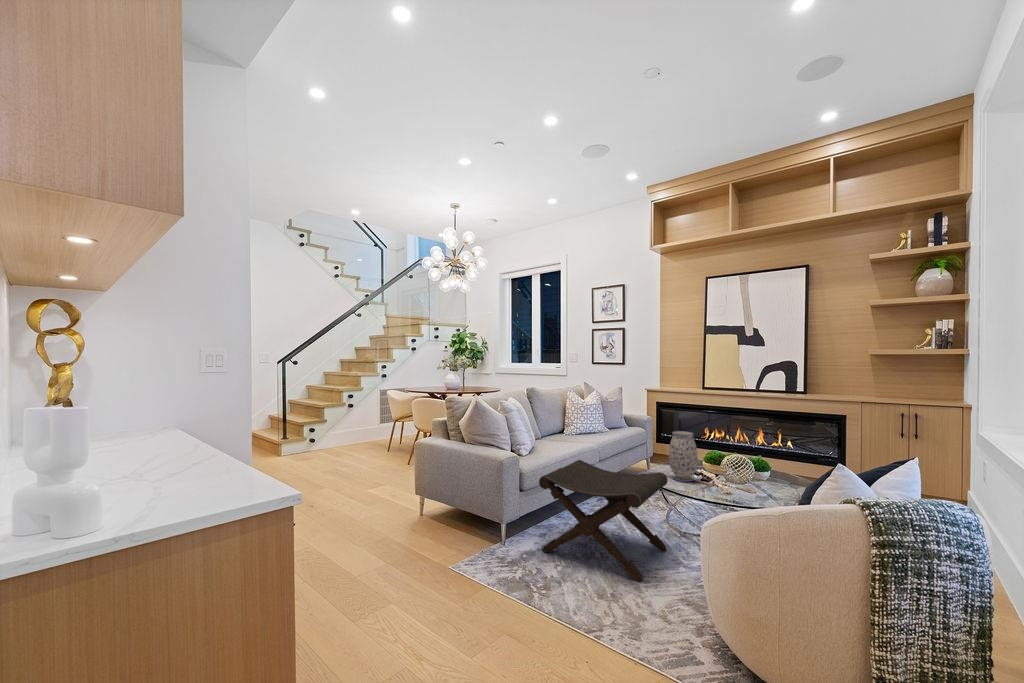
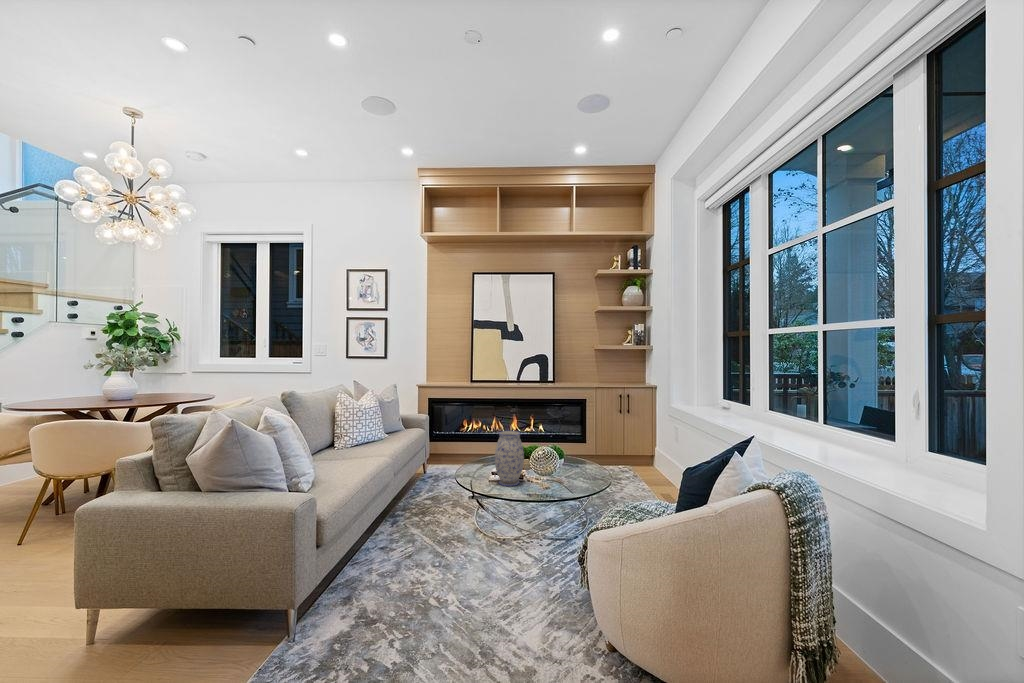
footstool: present [539,460,668,582] -> none [357,481,506,628]

